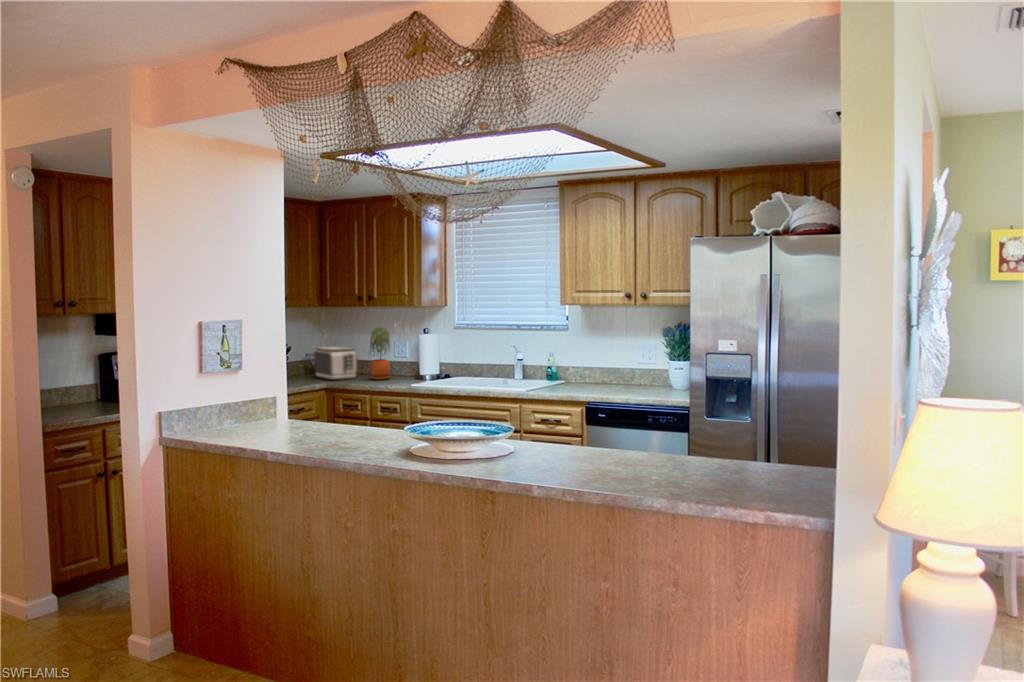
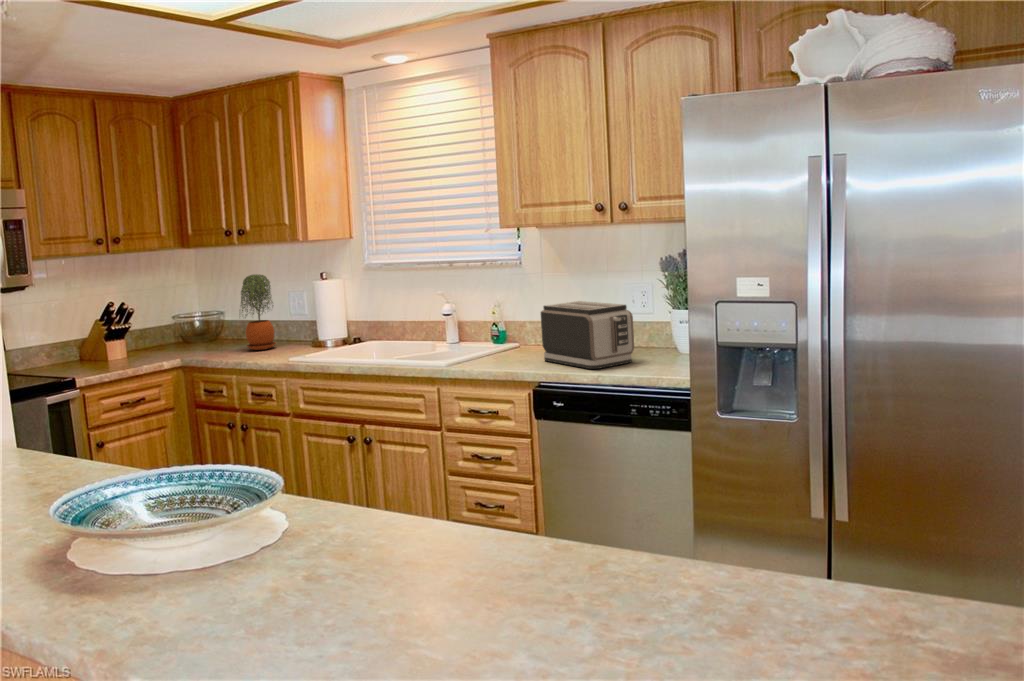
toaster: present [314,347,357,380] -> present [541,301,634,369]

